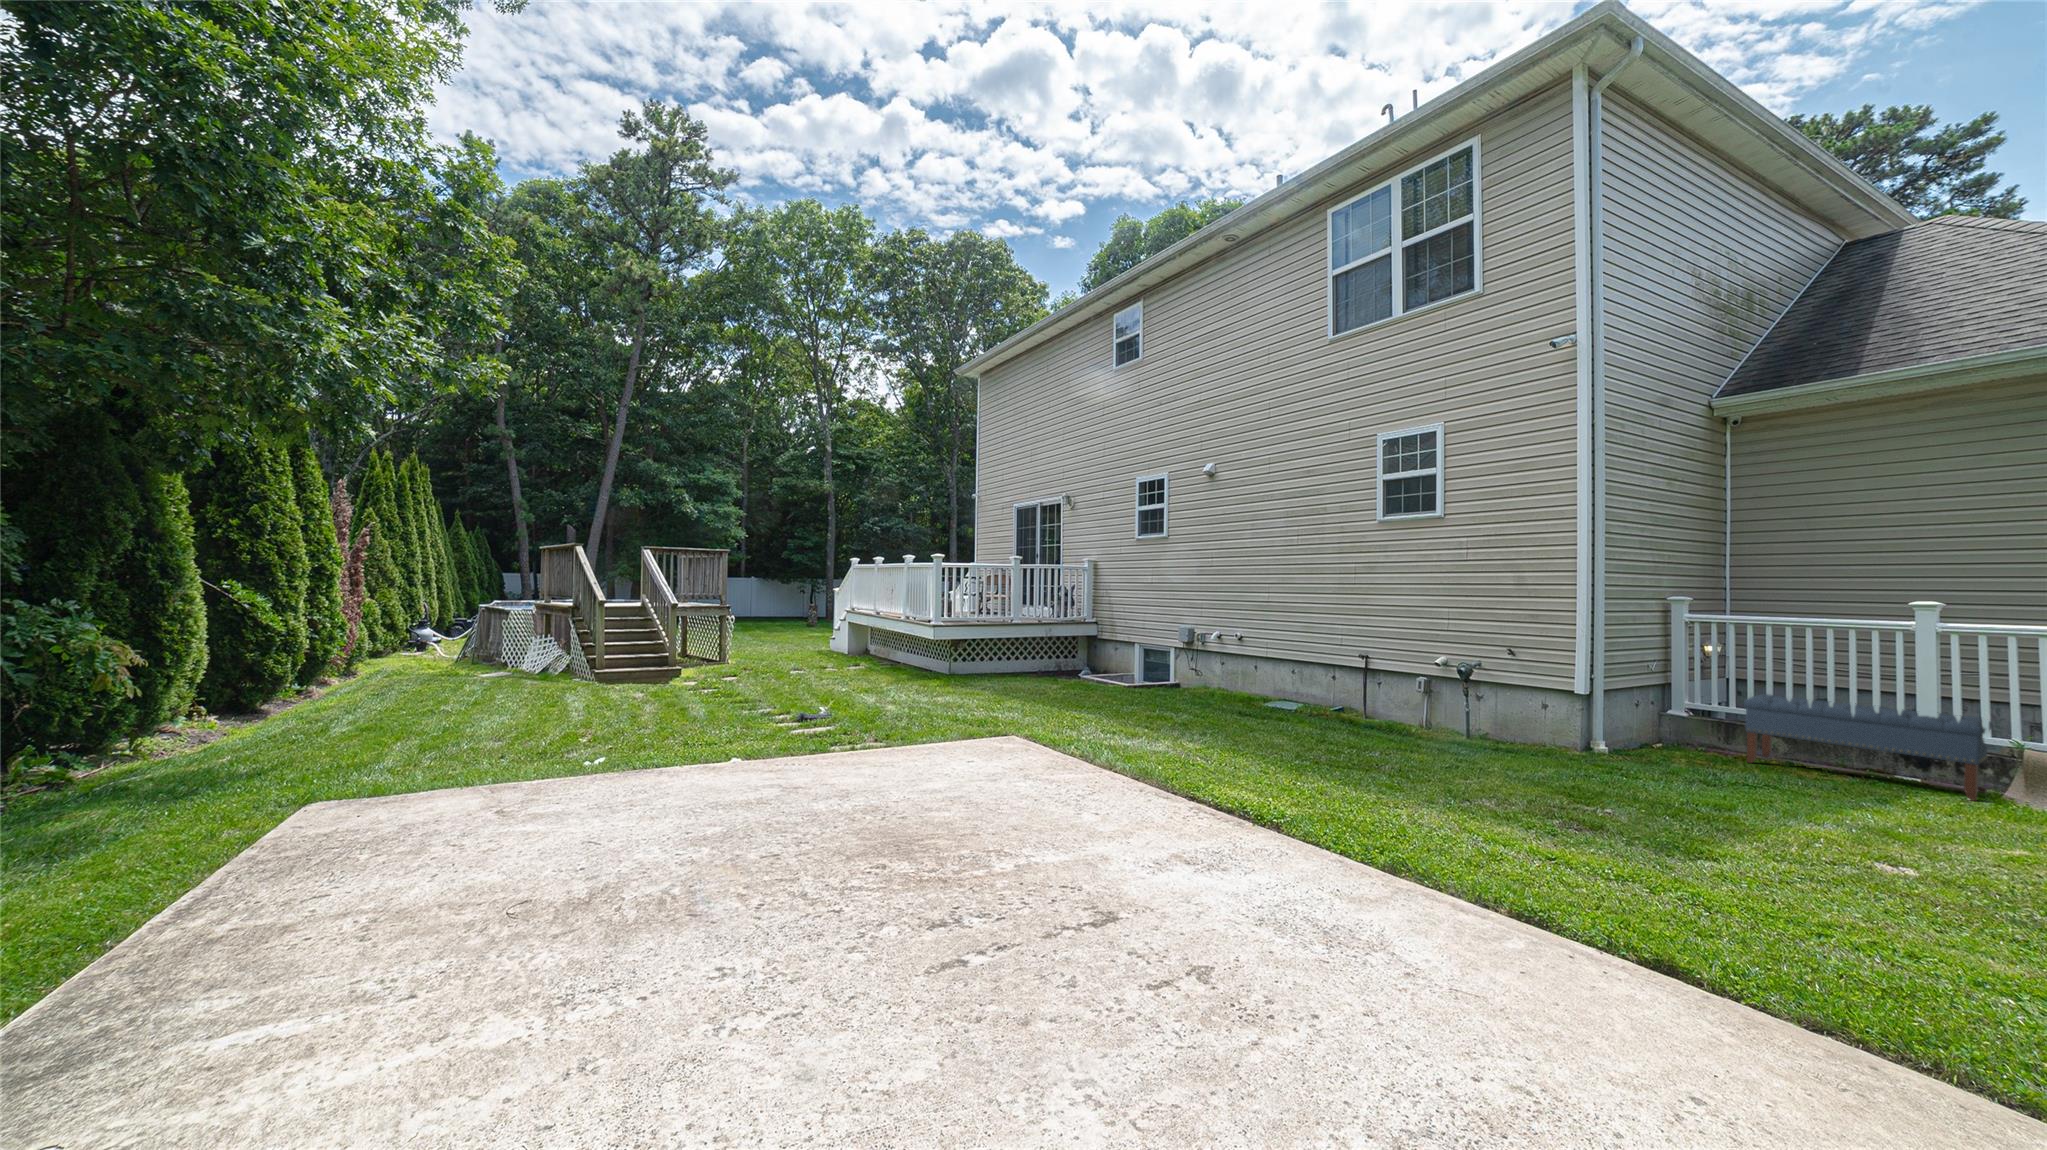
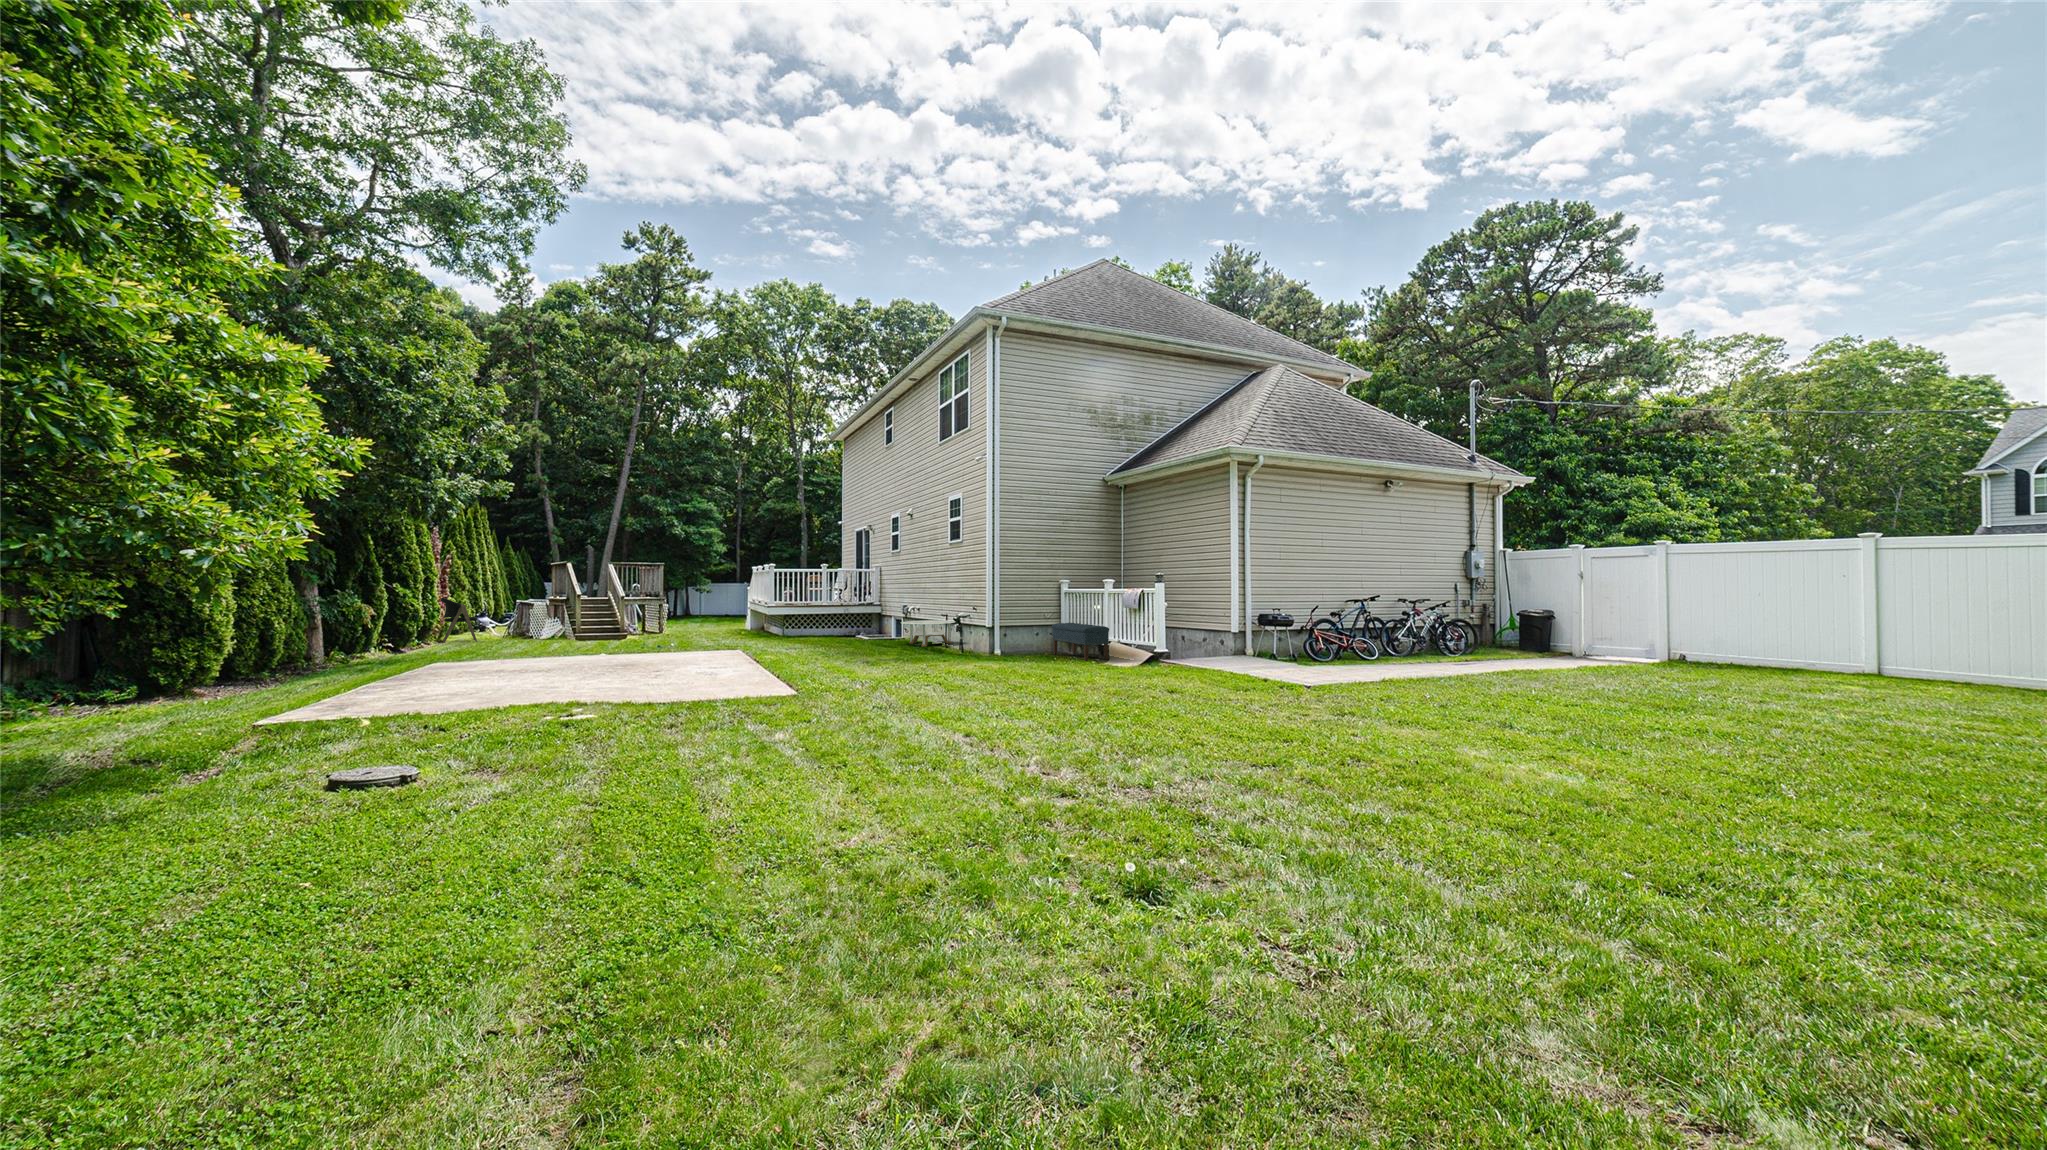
chair: none [348,605,421,693] -> present [441,598,477,643]
round table: none [1269,665,1378,721] -> present [901,620,955,647]

